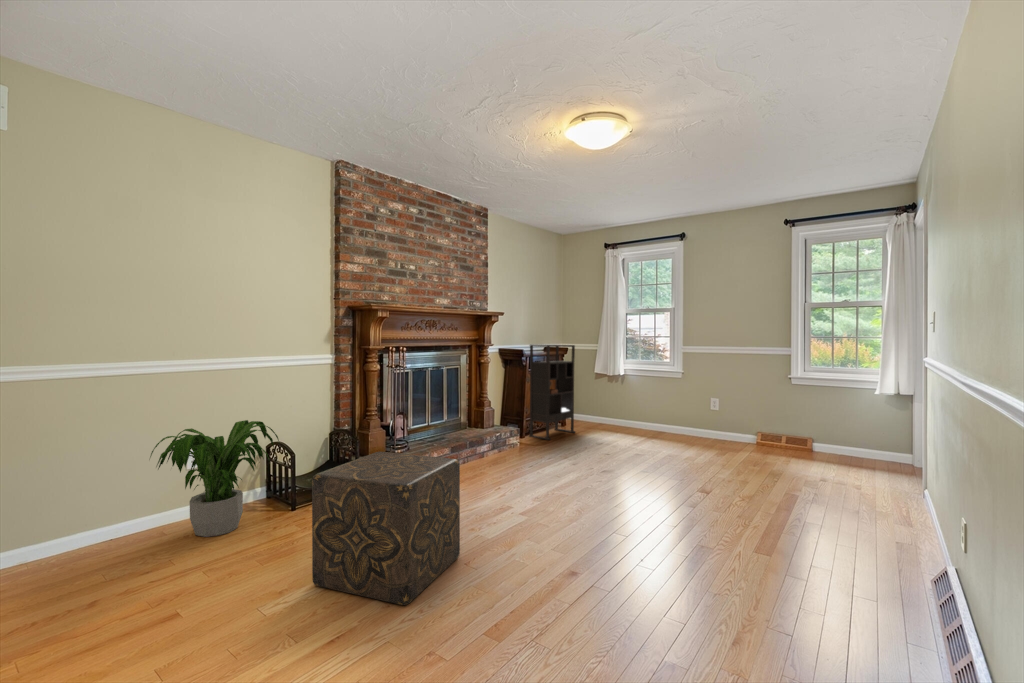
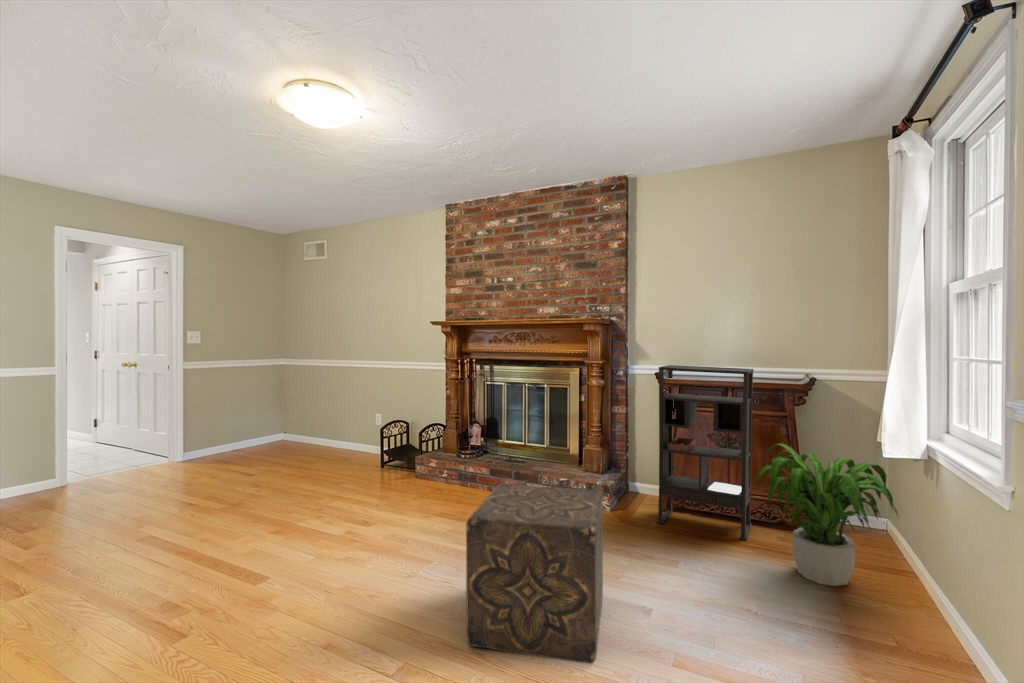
potted plant: present [150,420,279,537] -> present [755,443,897,586]
ottoman: present [312,452,460,605] -> present [466,484,603,663]

